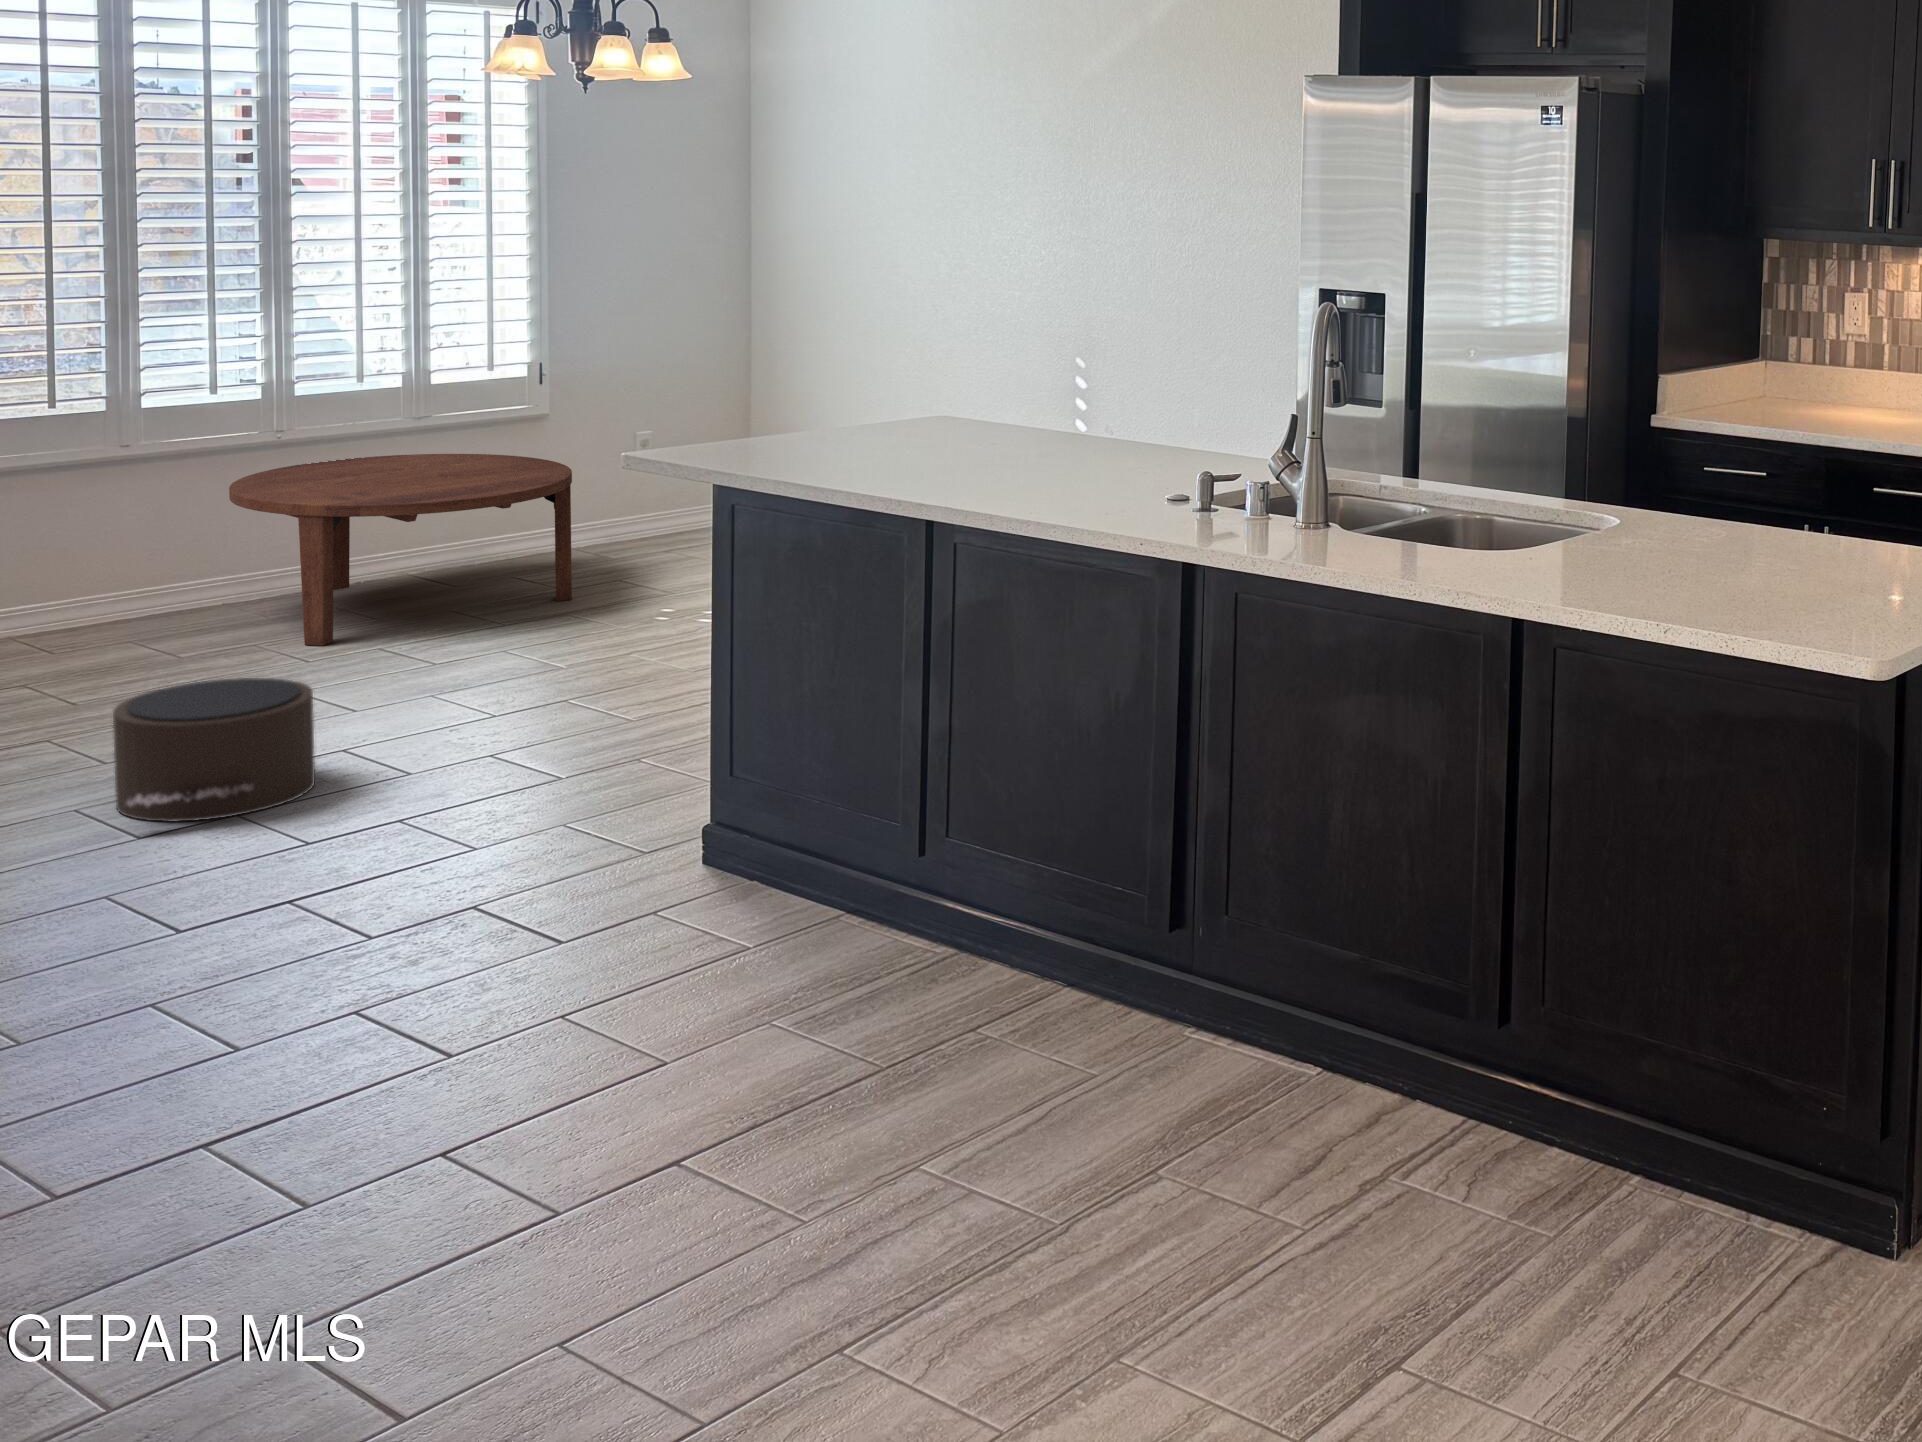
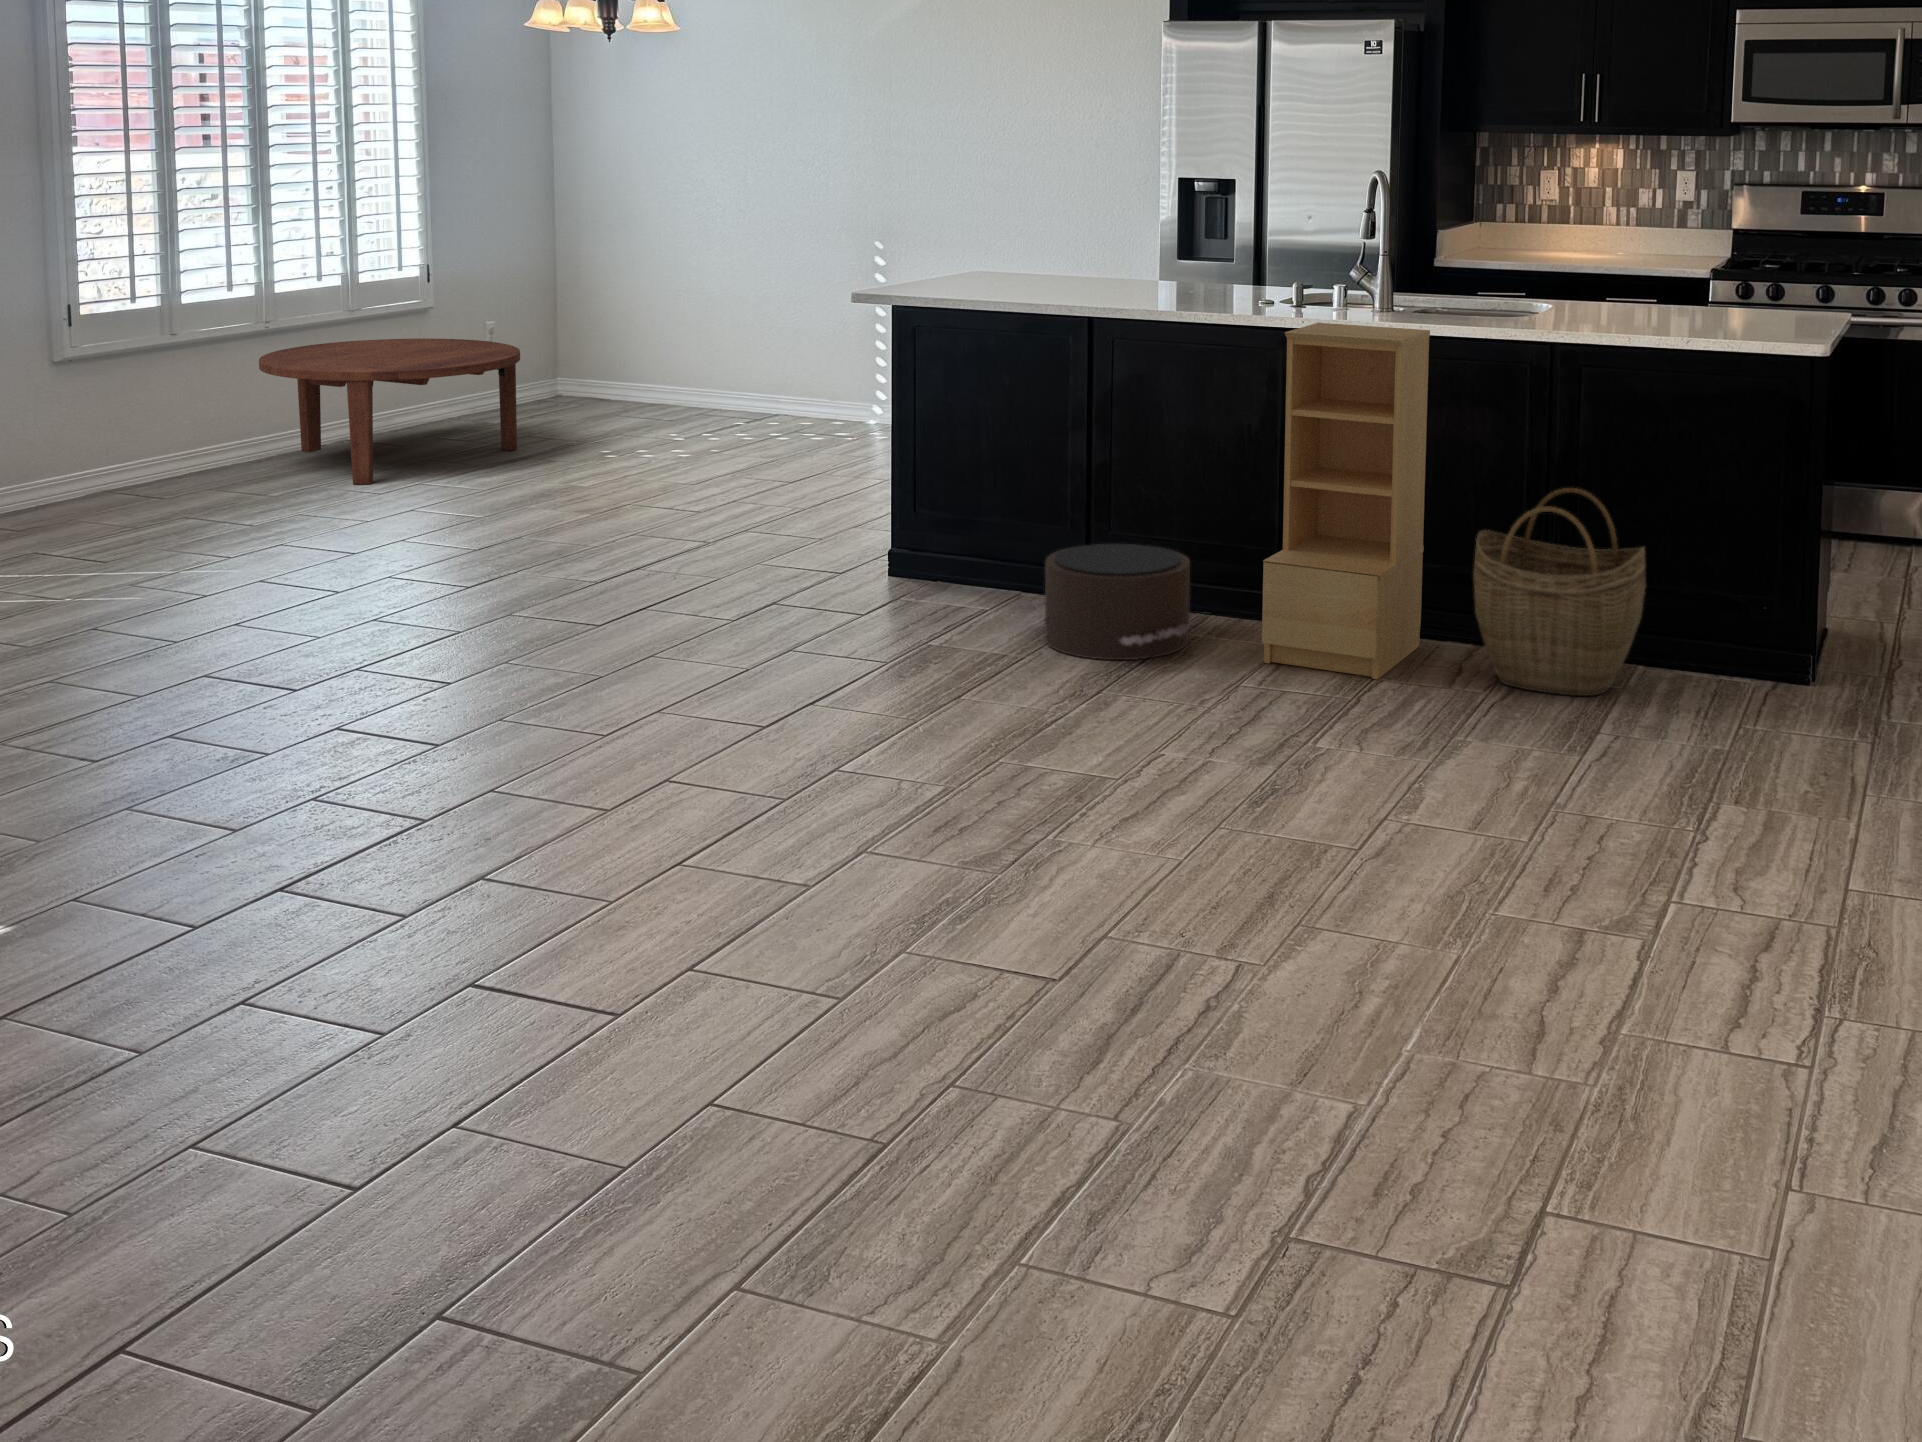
bookshelf: none [1056,550,1359,1156] -> present [1262,323,1430,679]
pouf: present [113,678,315,822] -> present [1021,544,1190,660]
woven basket: none [1351,859,1633,1236] -> present [1473,488,1646,696]

